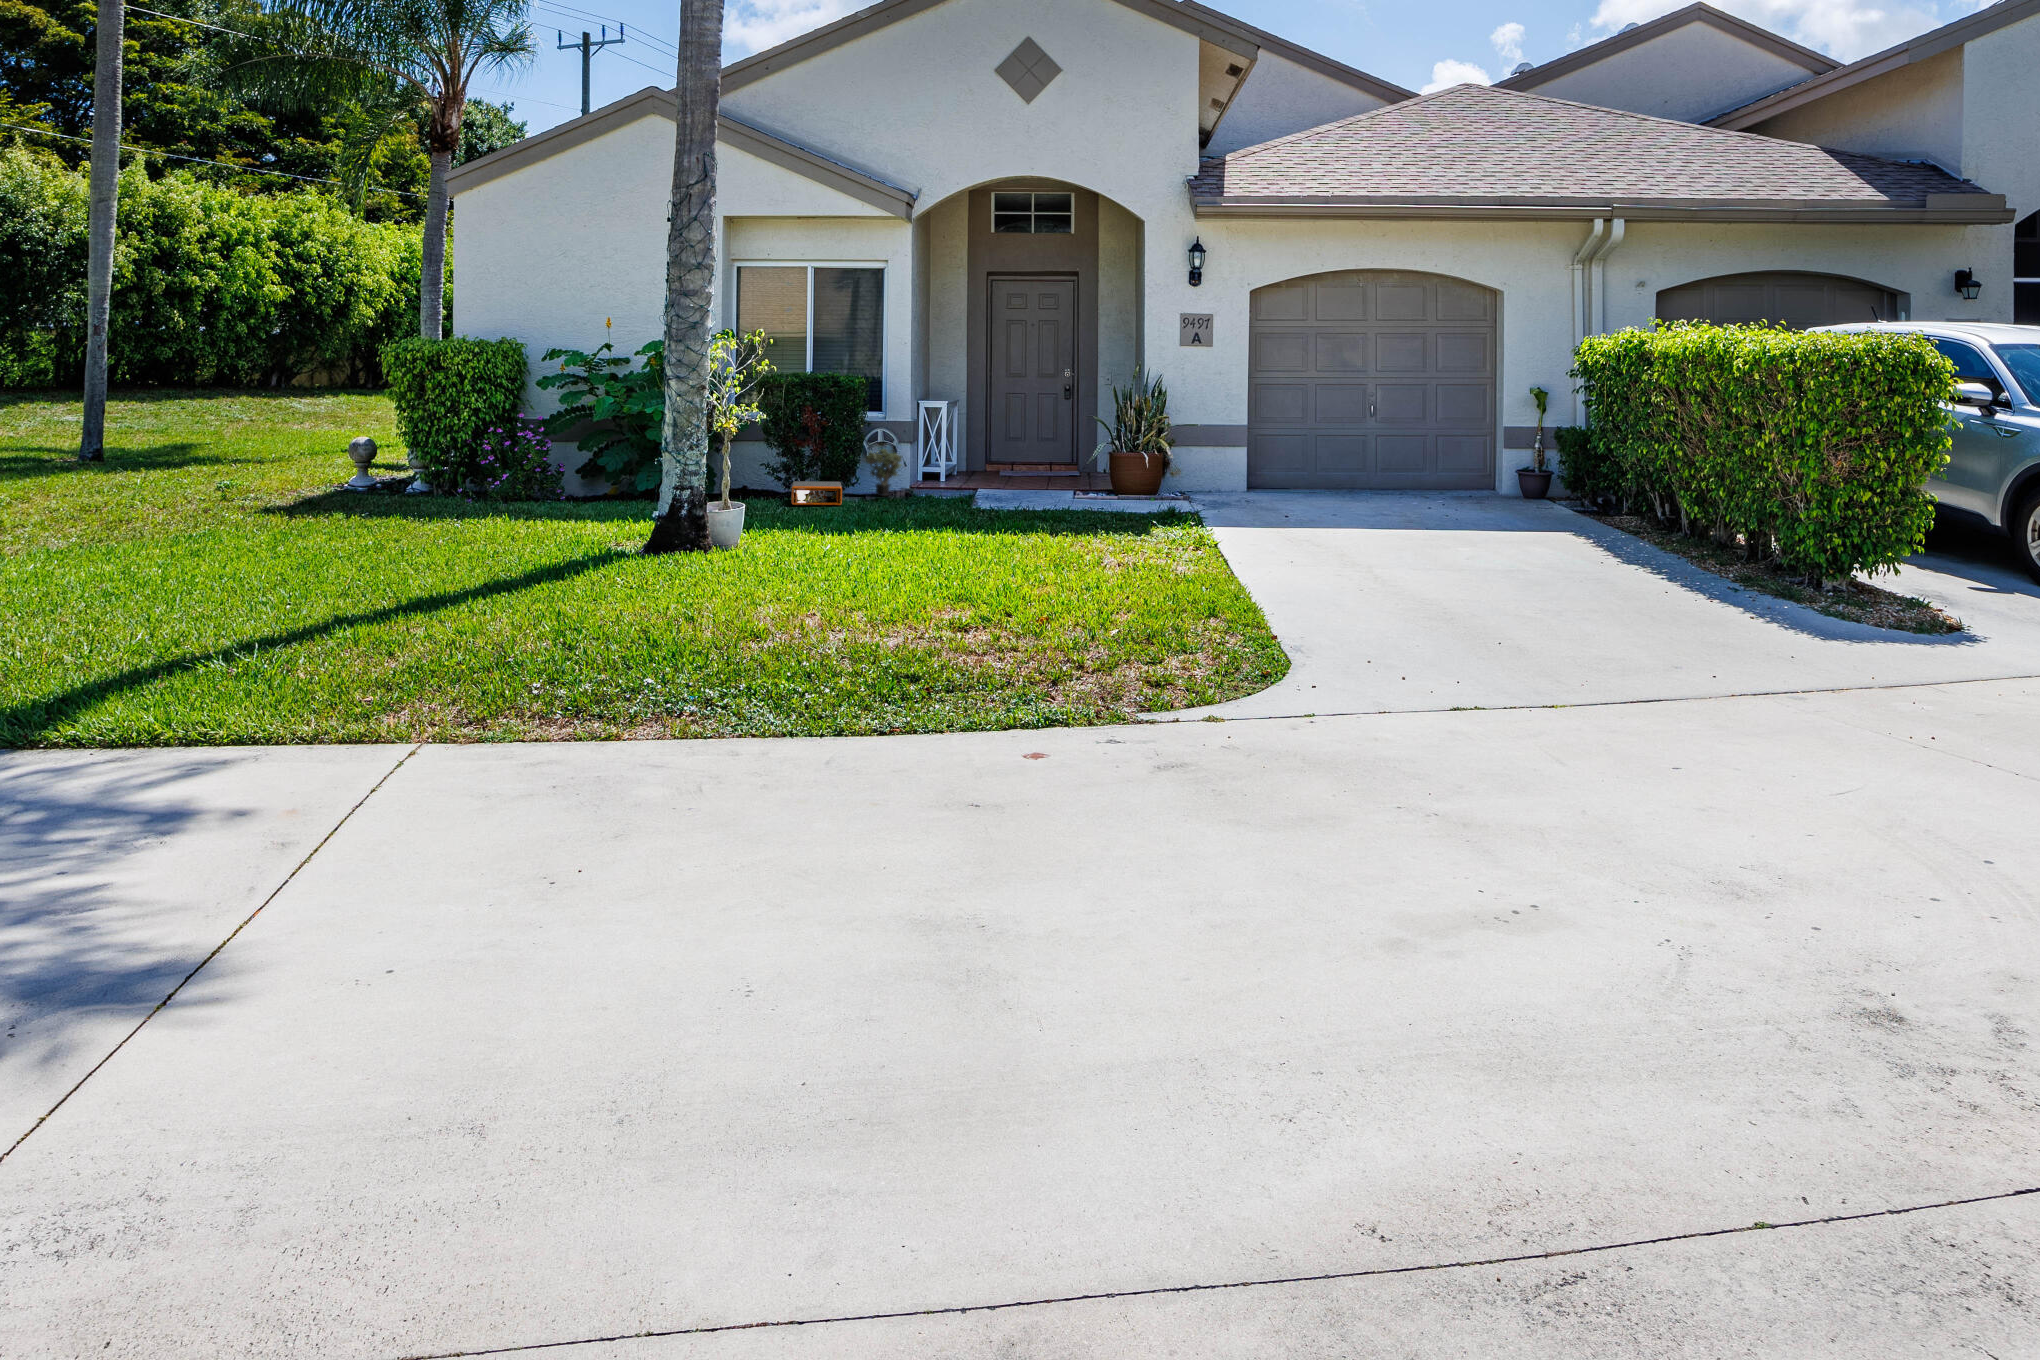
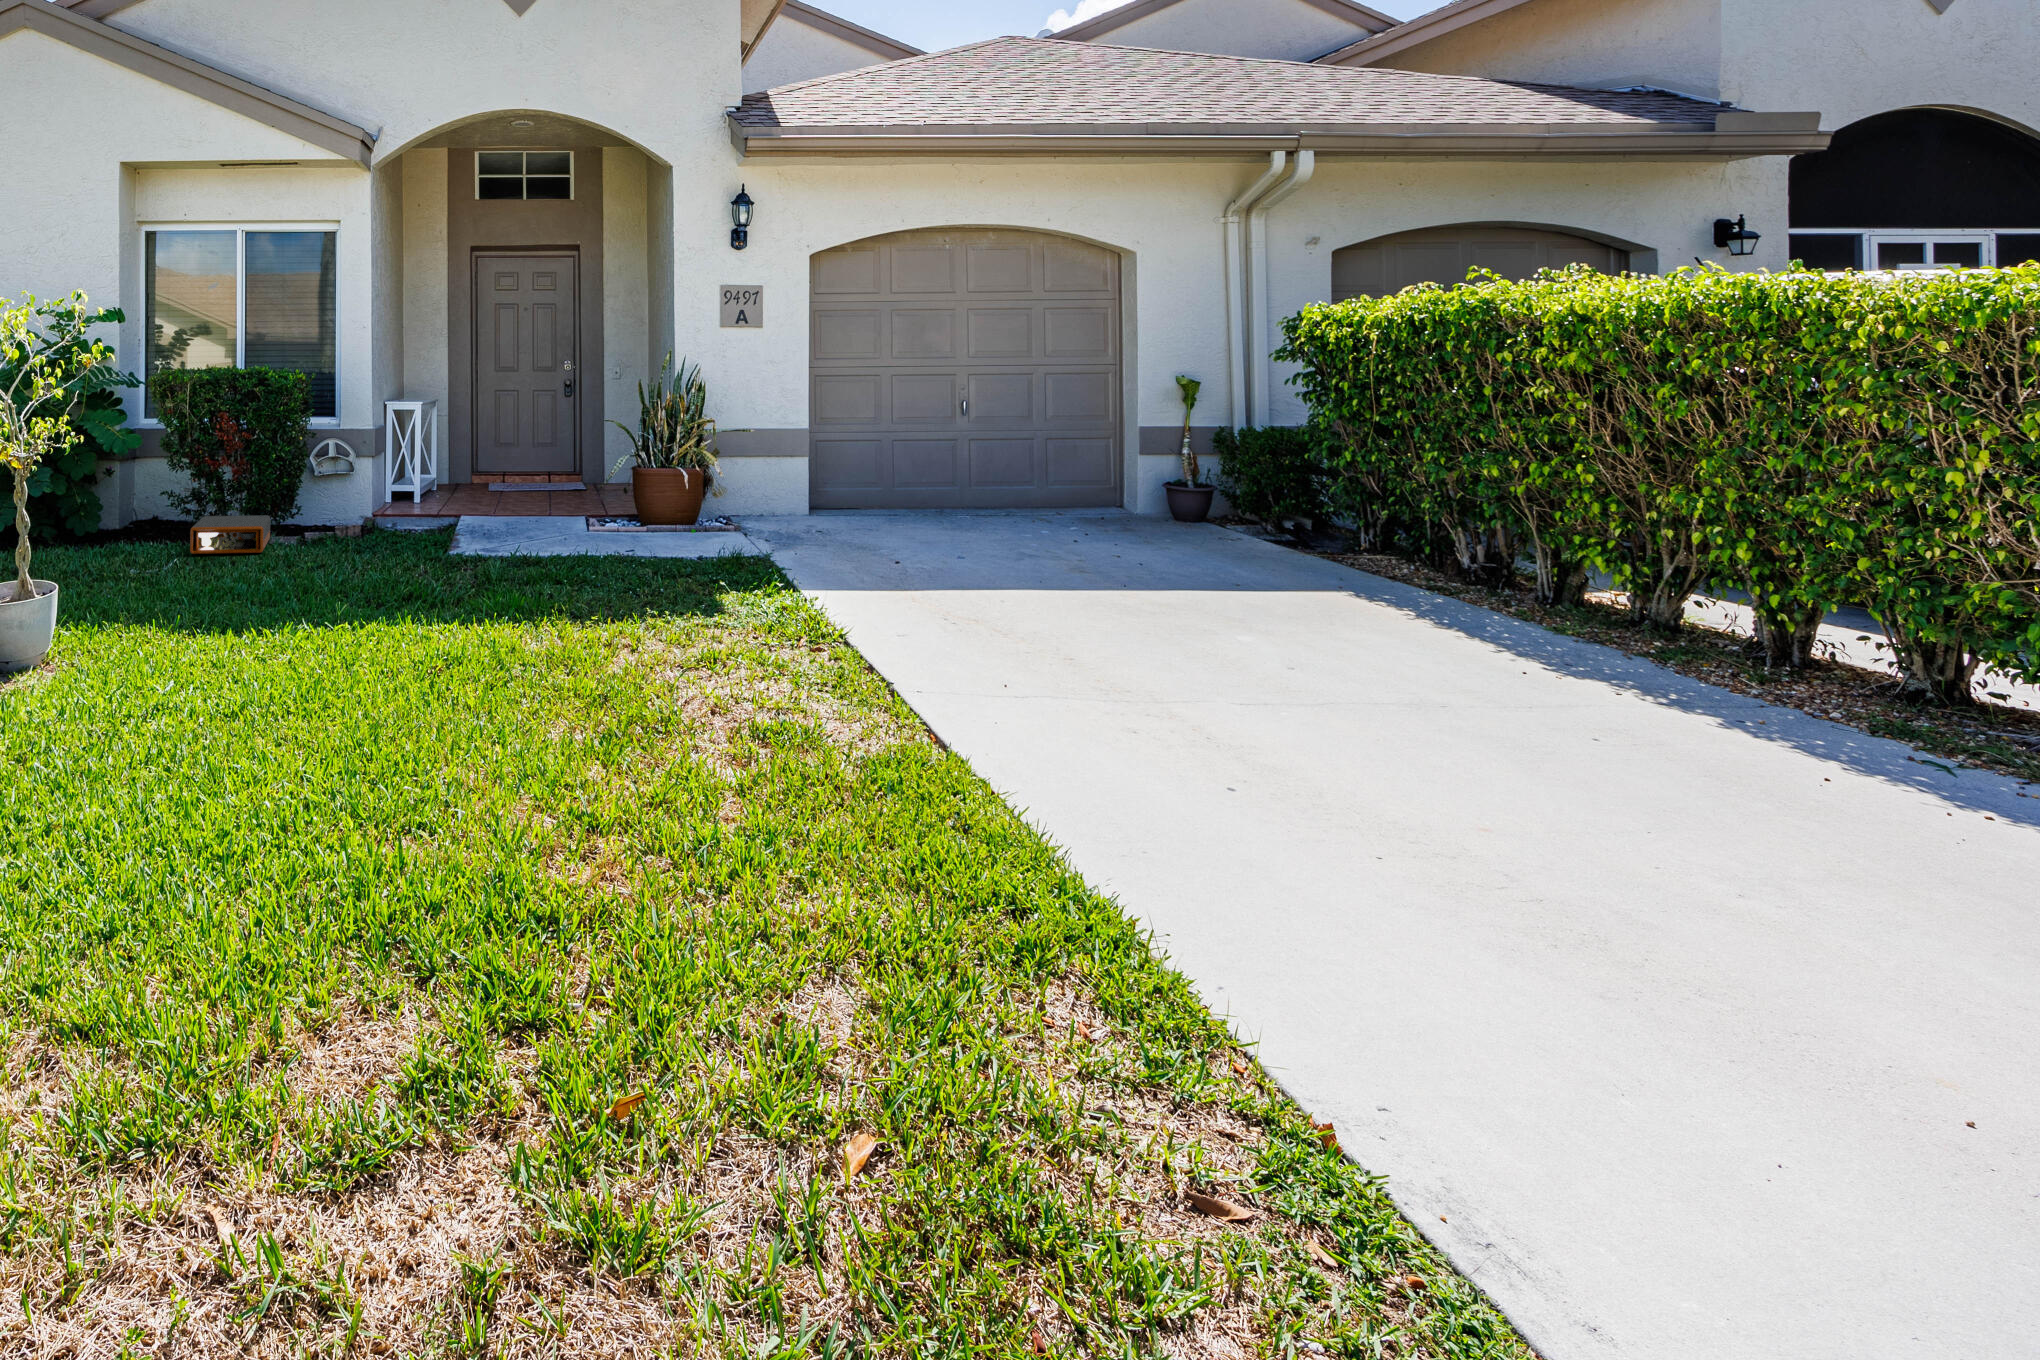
potted plant: present [866,449,902,496] -> none [306,468,358,533]

